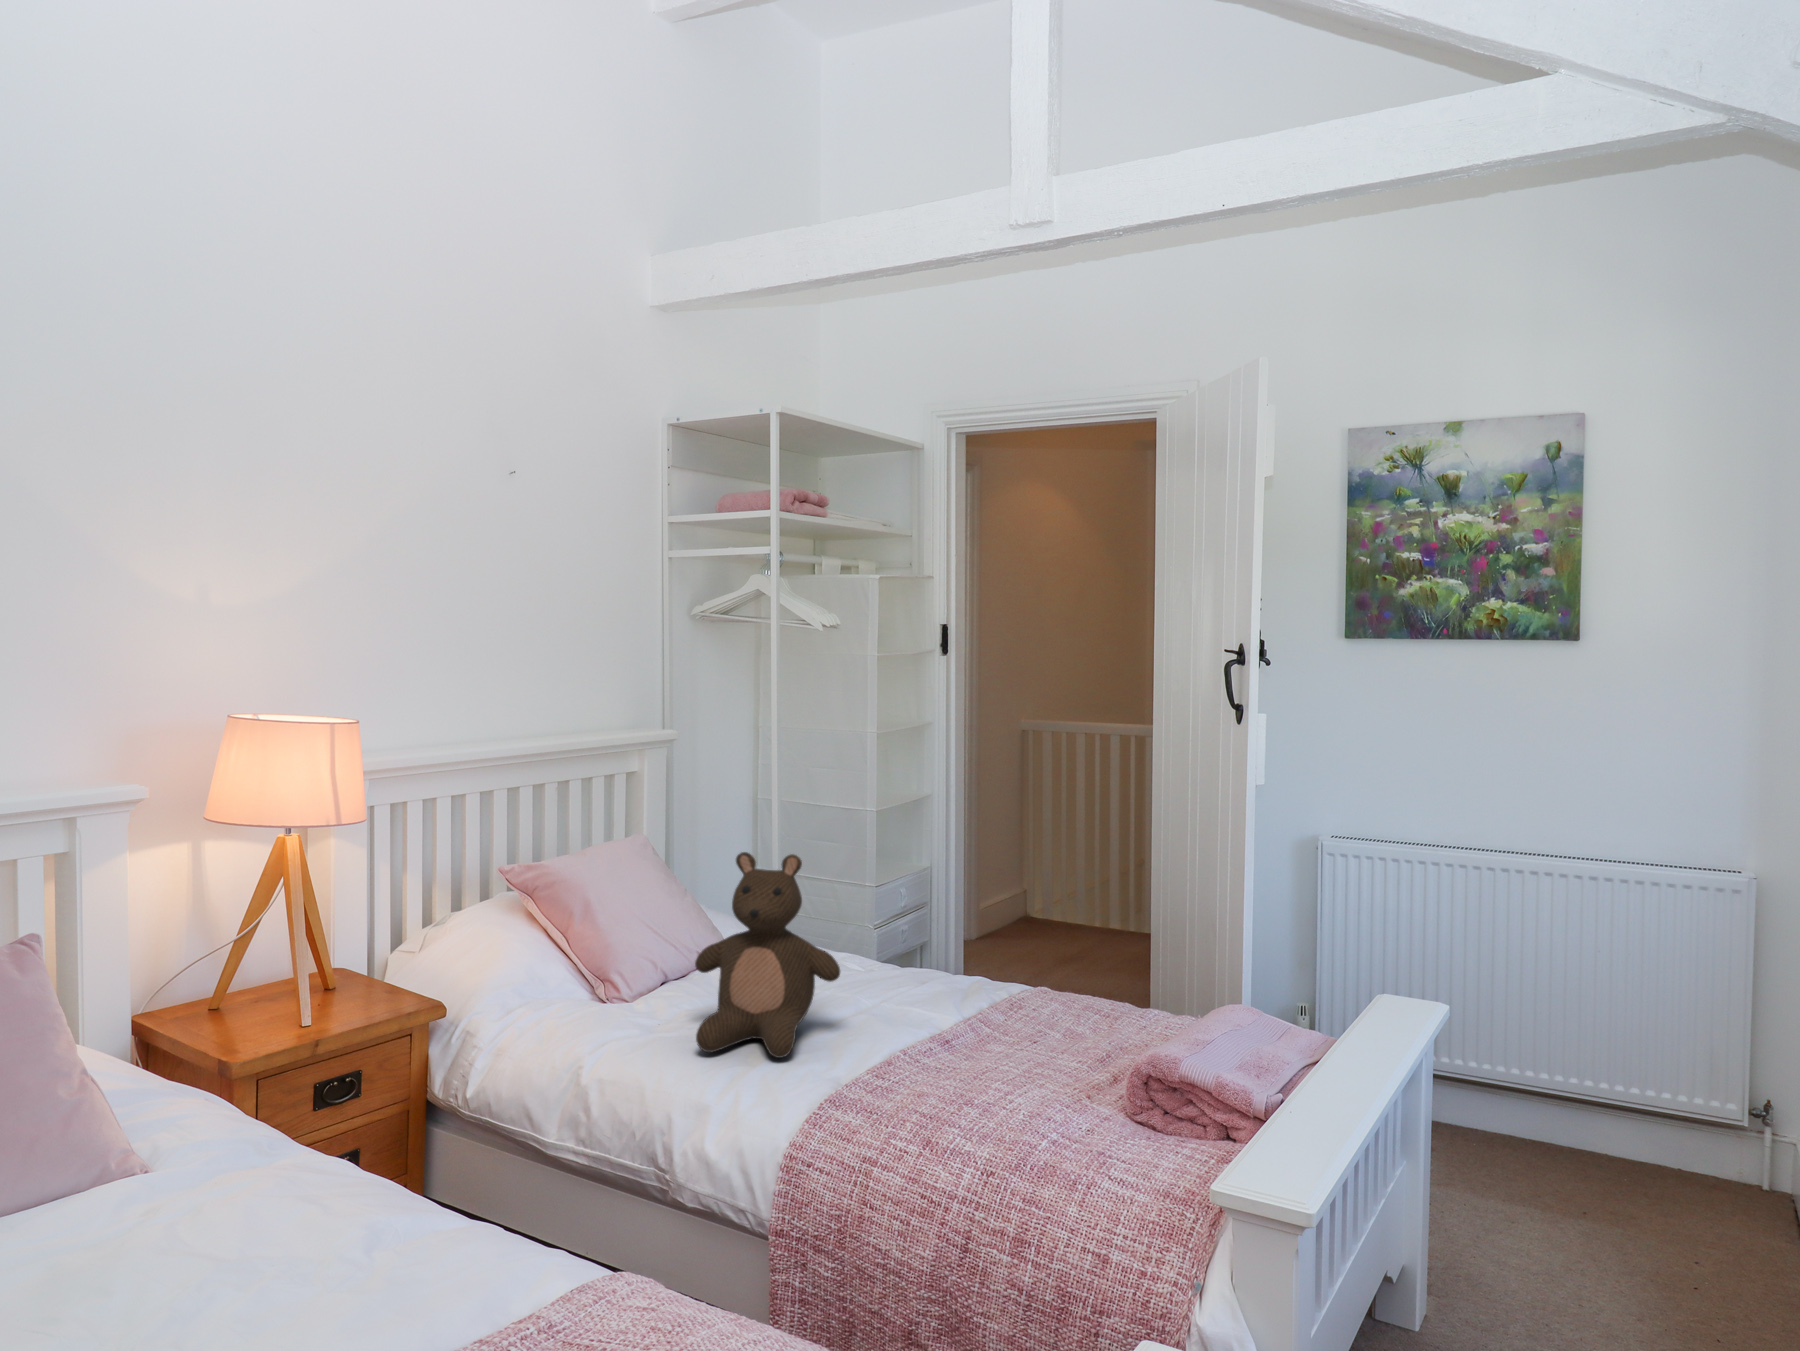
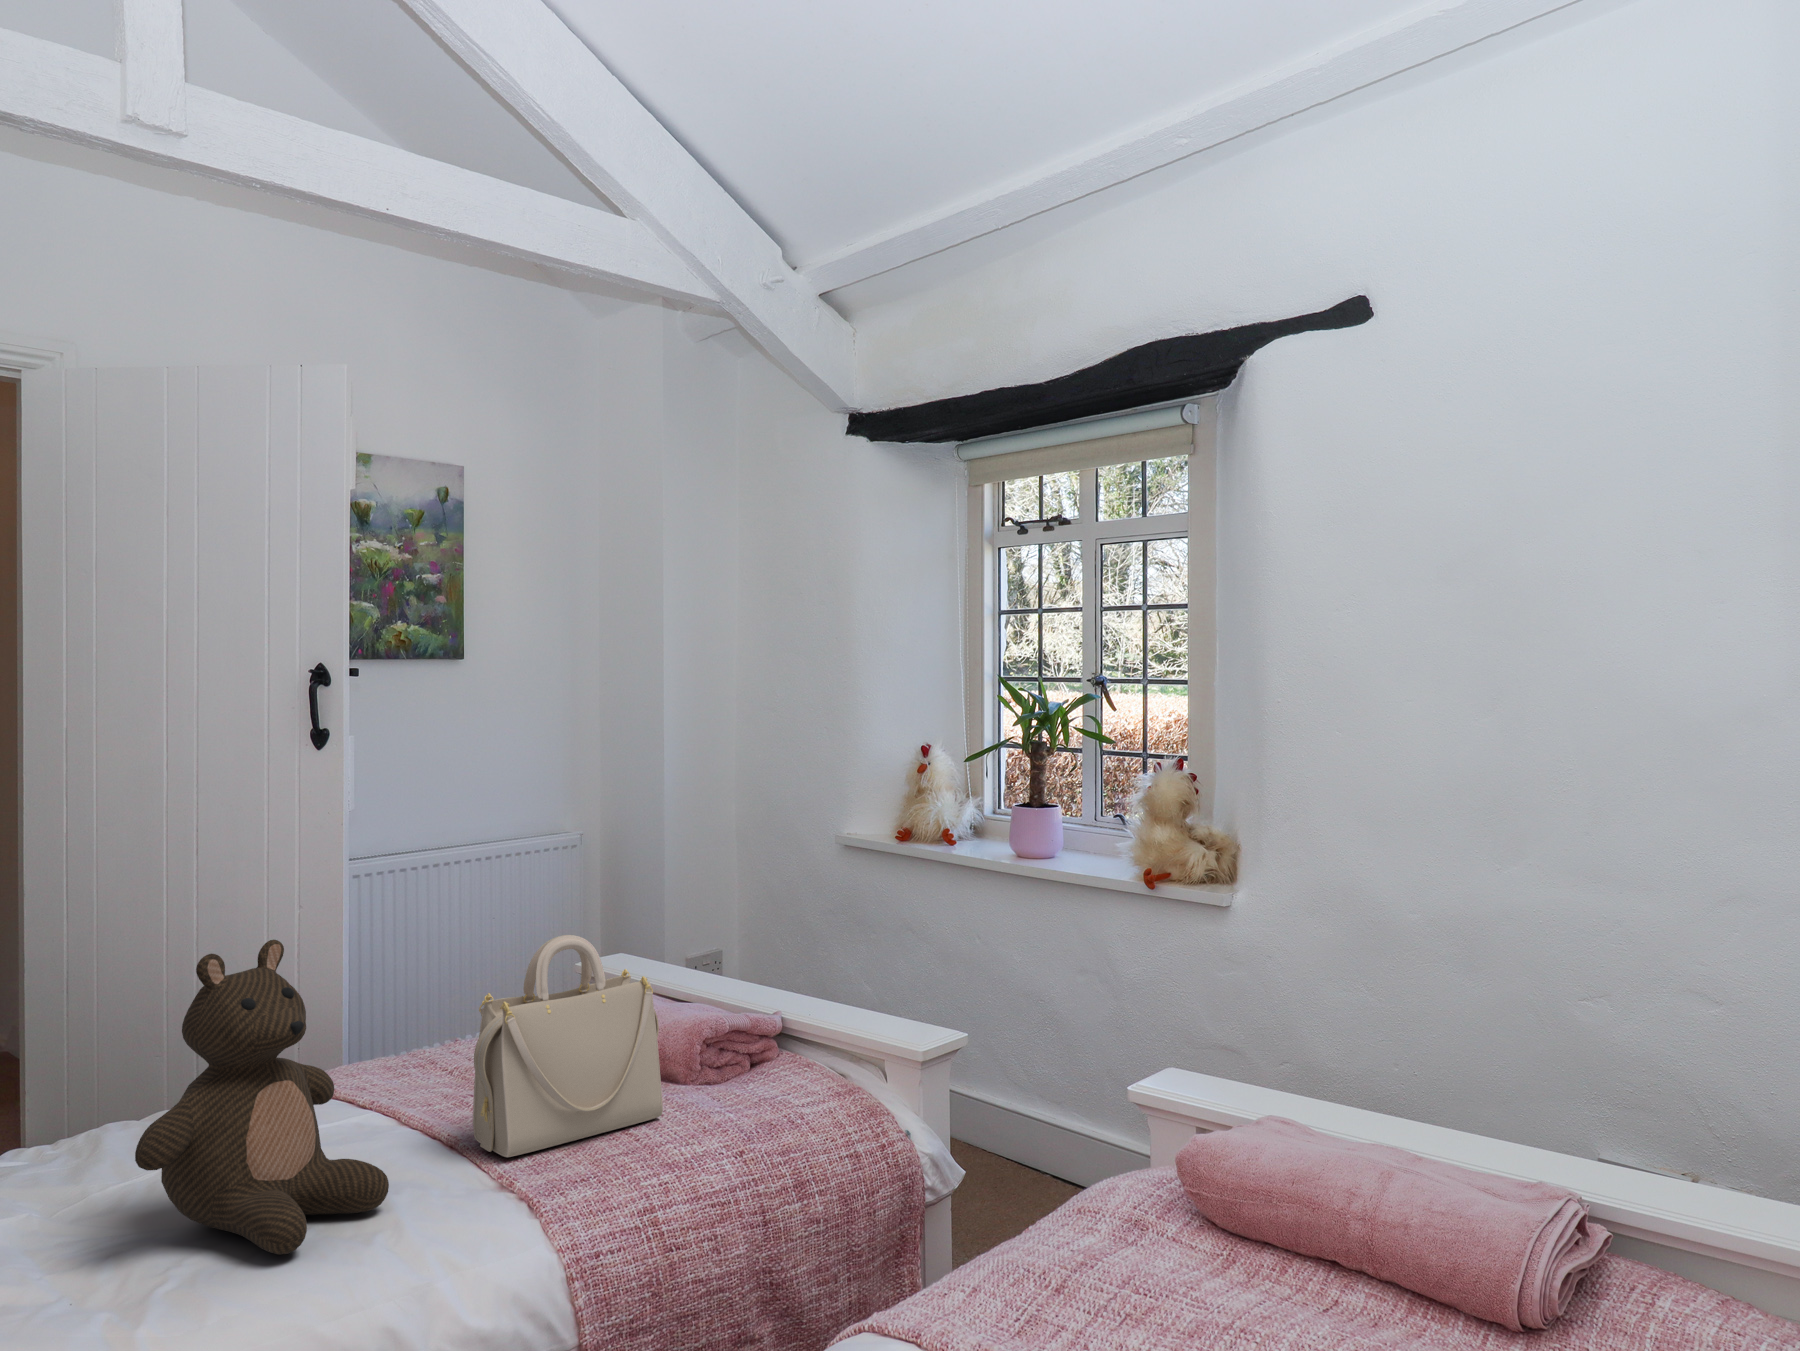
handbag: none [882,913,1044,1114] -> present [473,935,663,1157]

